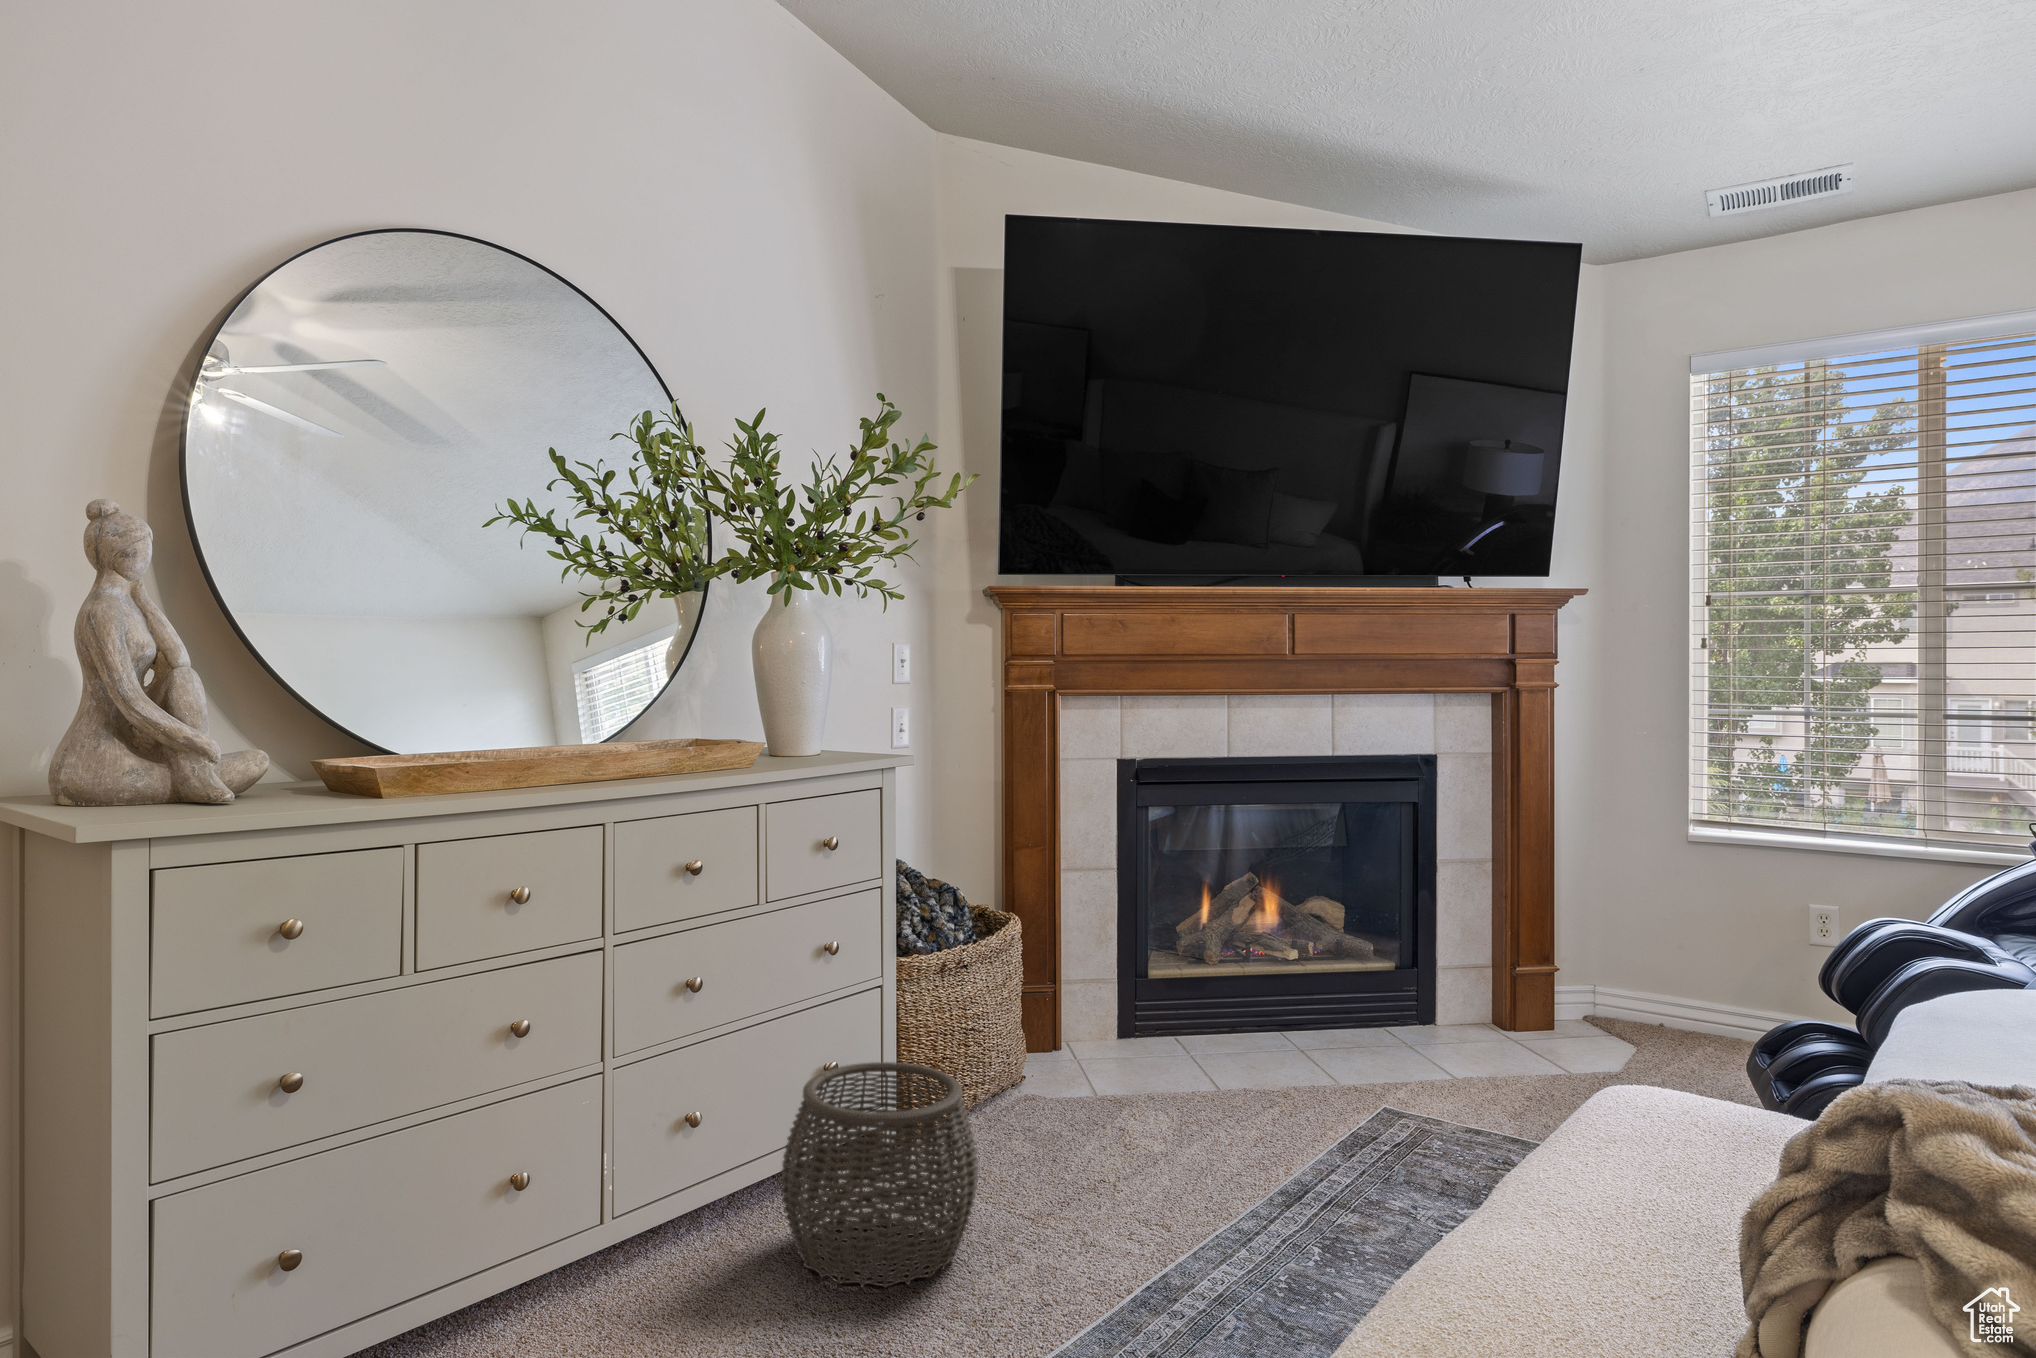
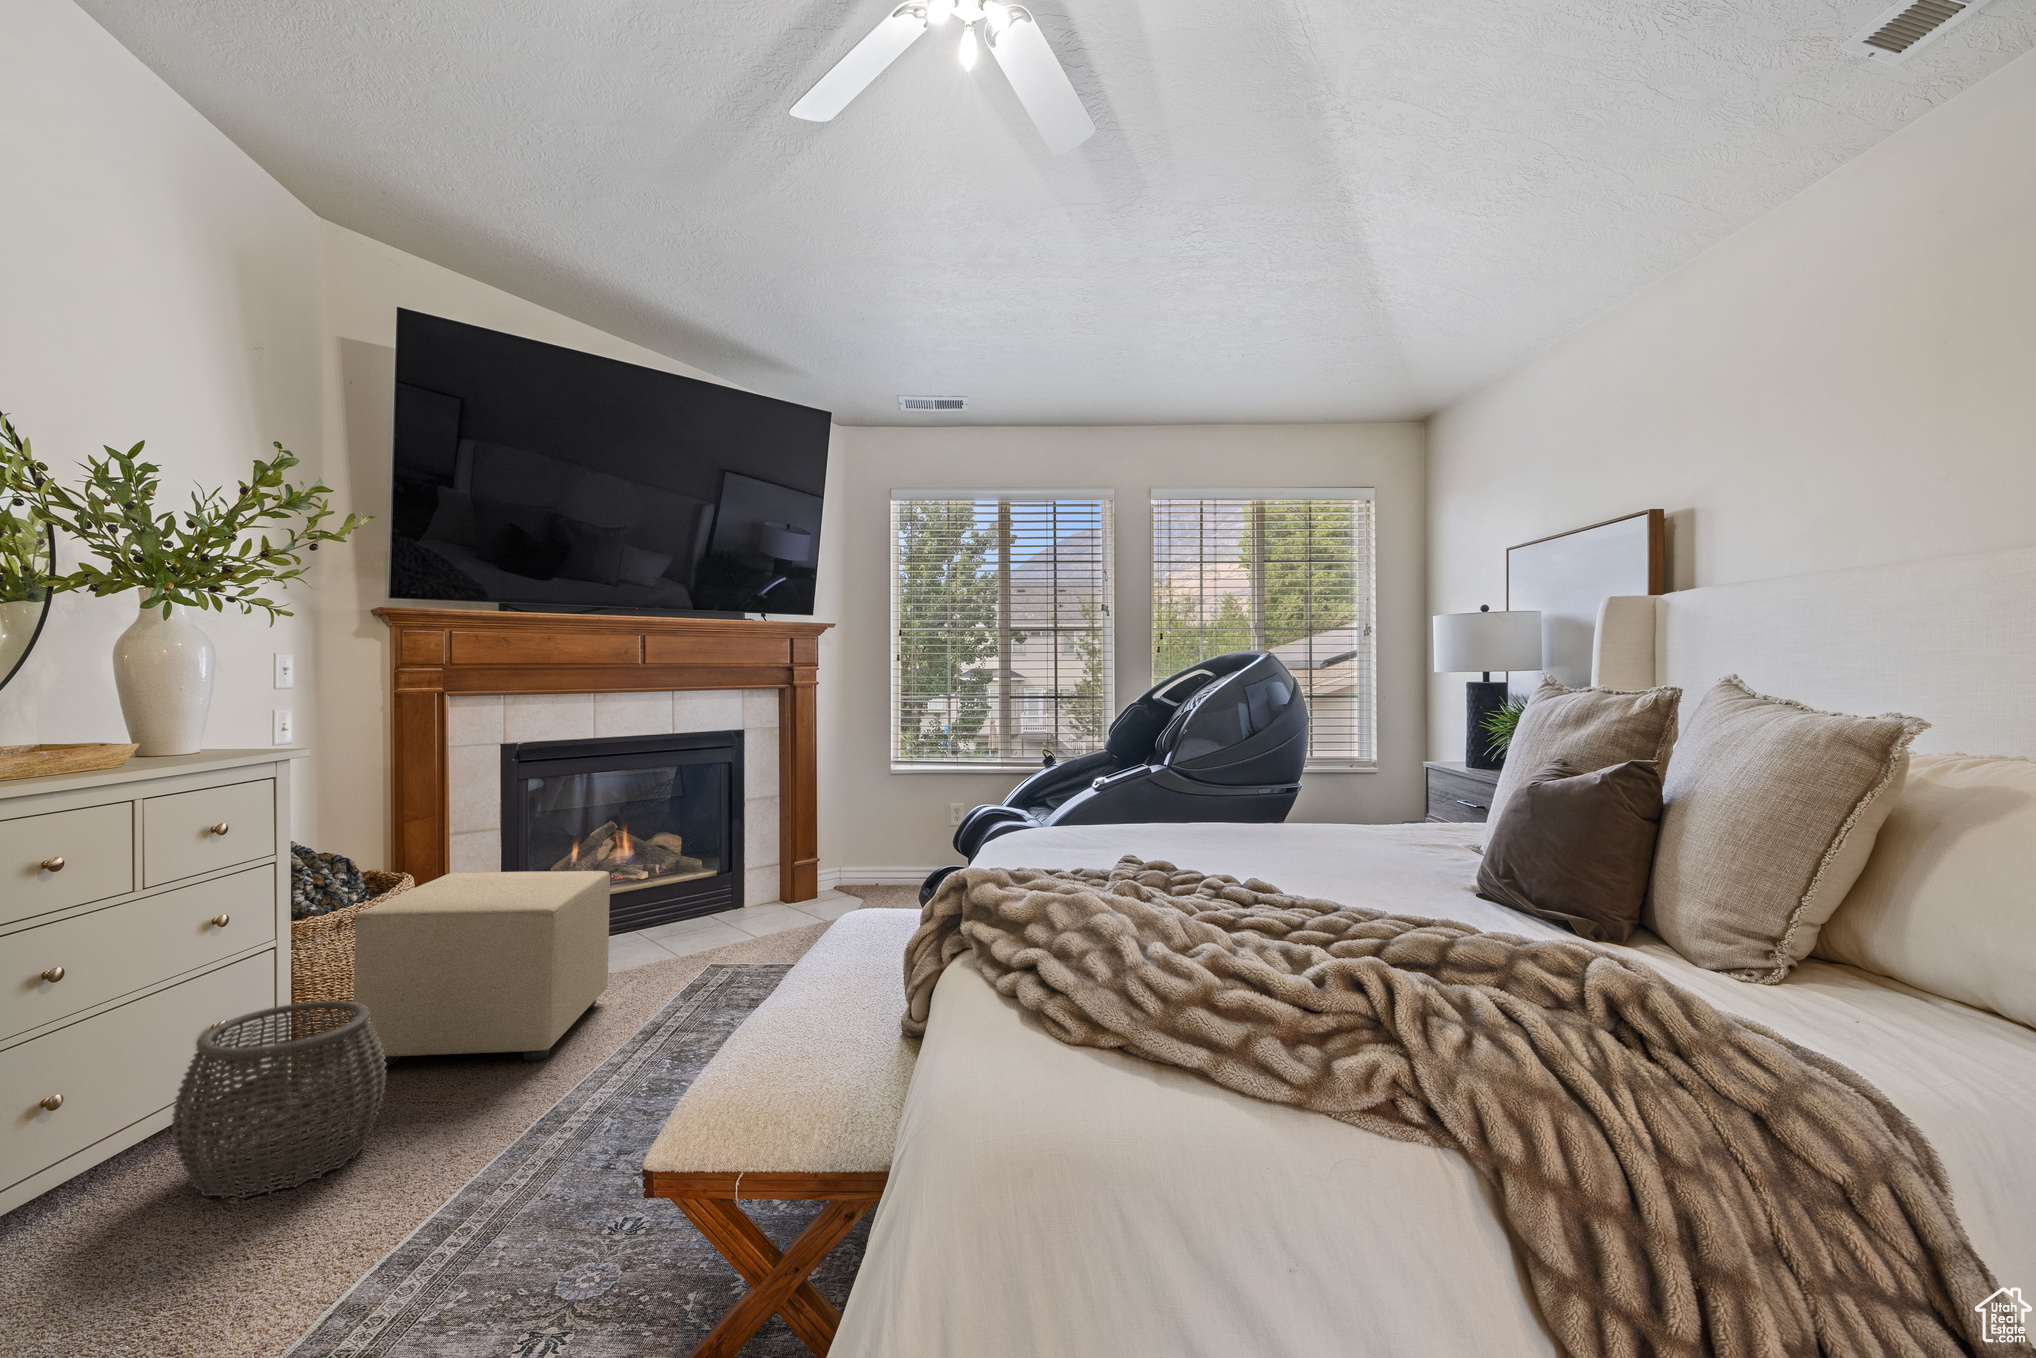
ottoman: none [953,922,1246,1196] -> present [354,871,610,1067]

